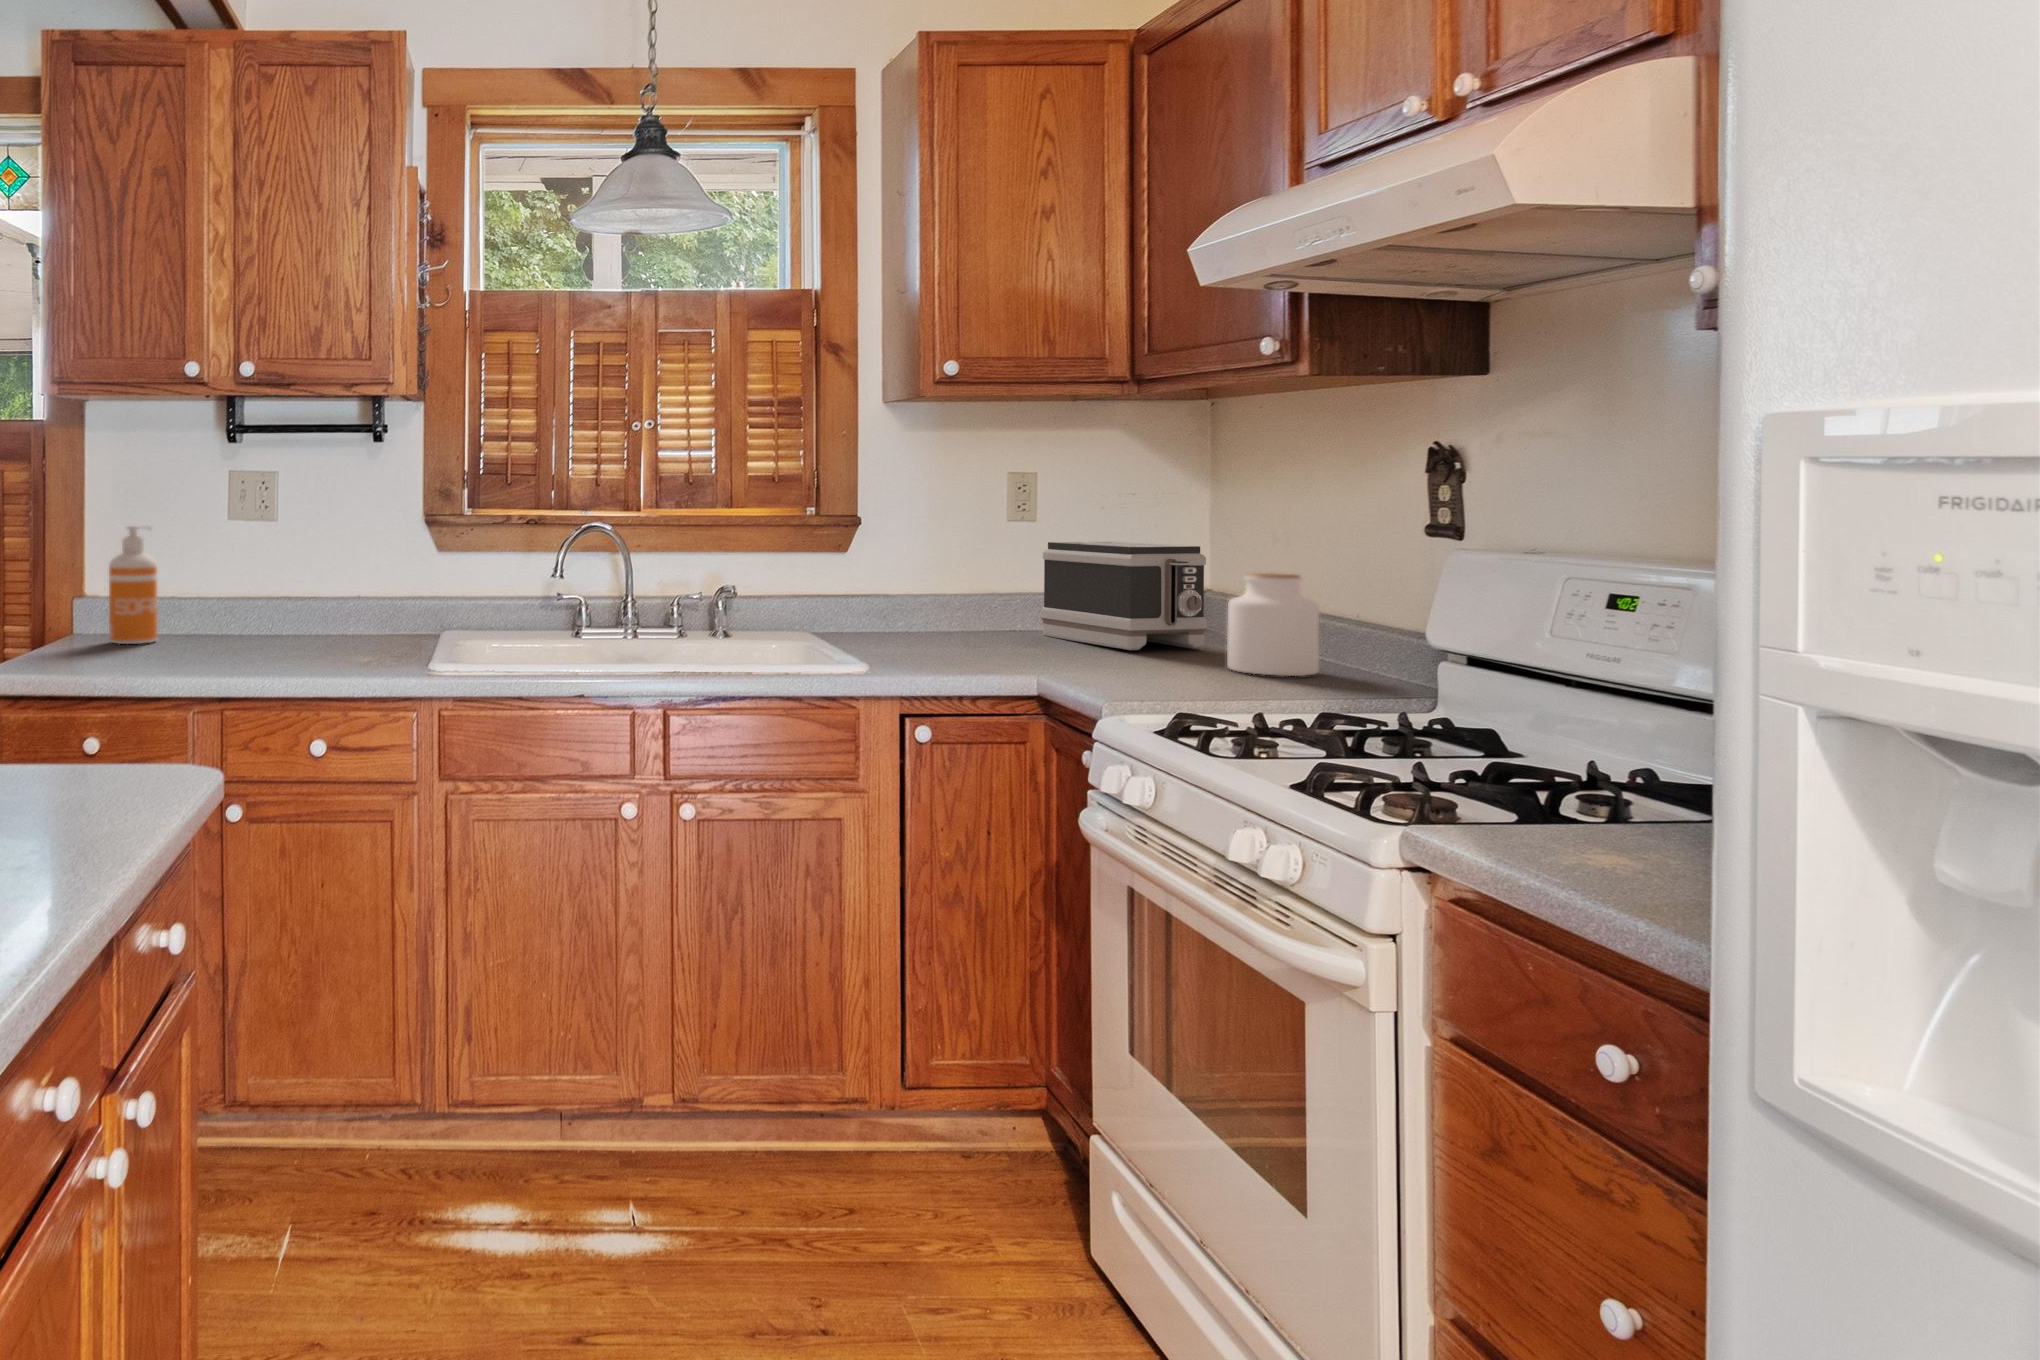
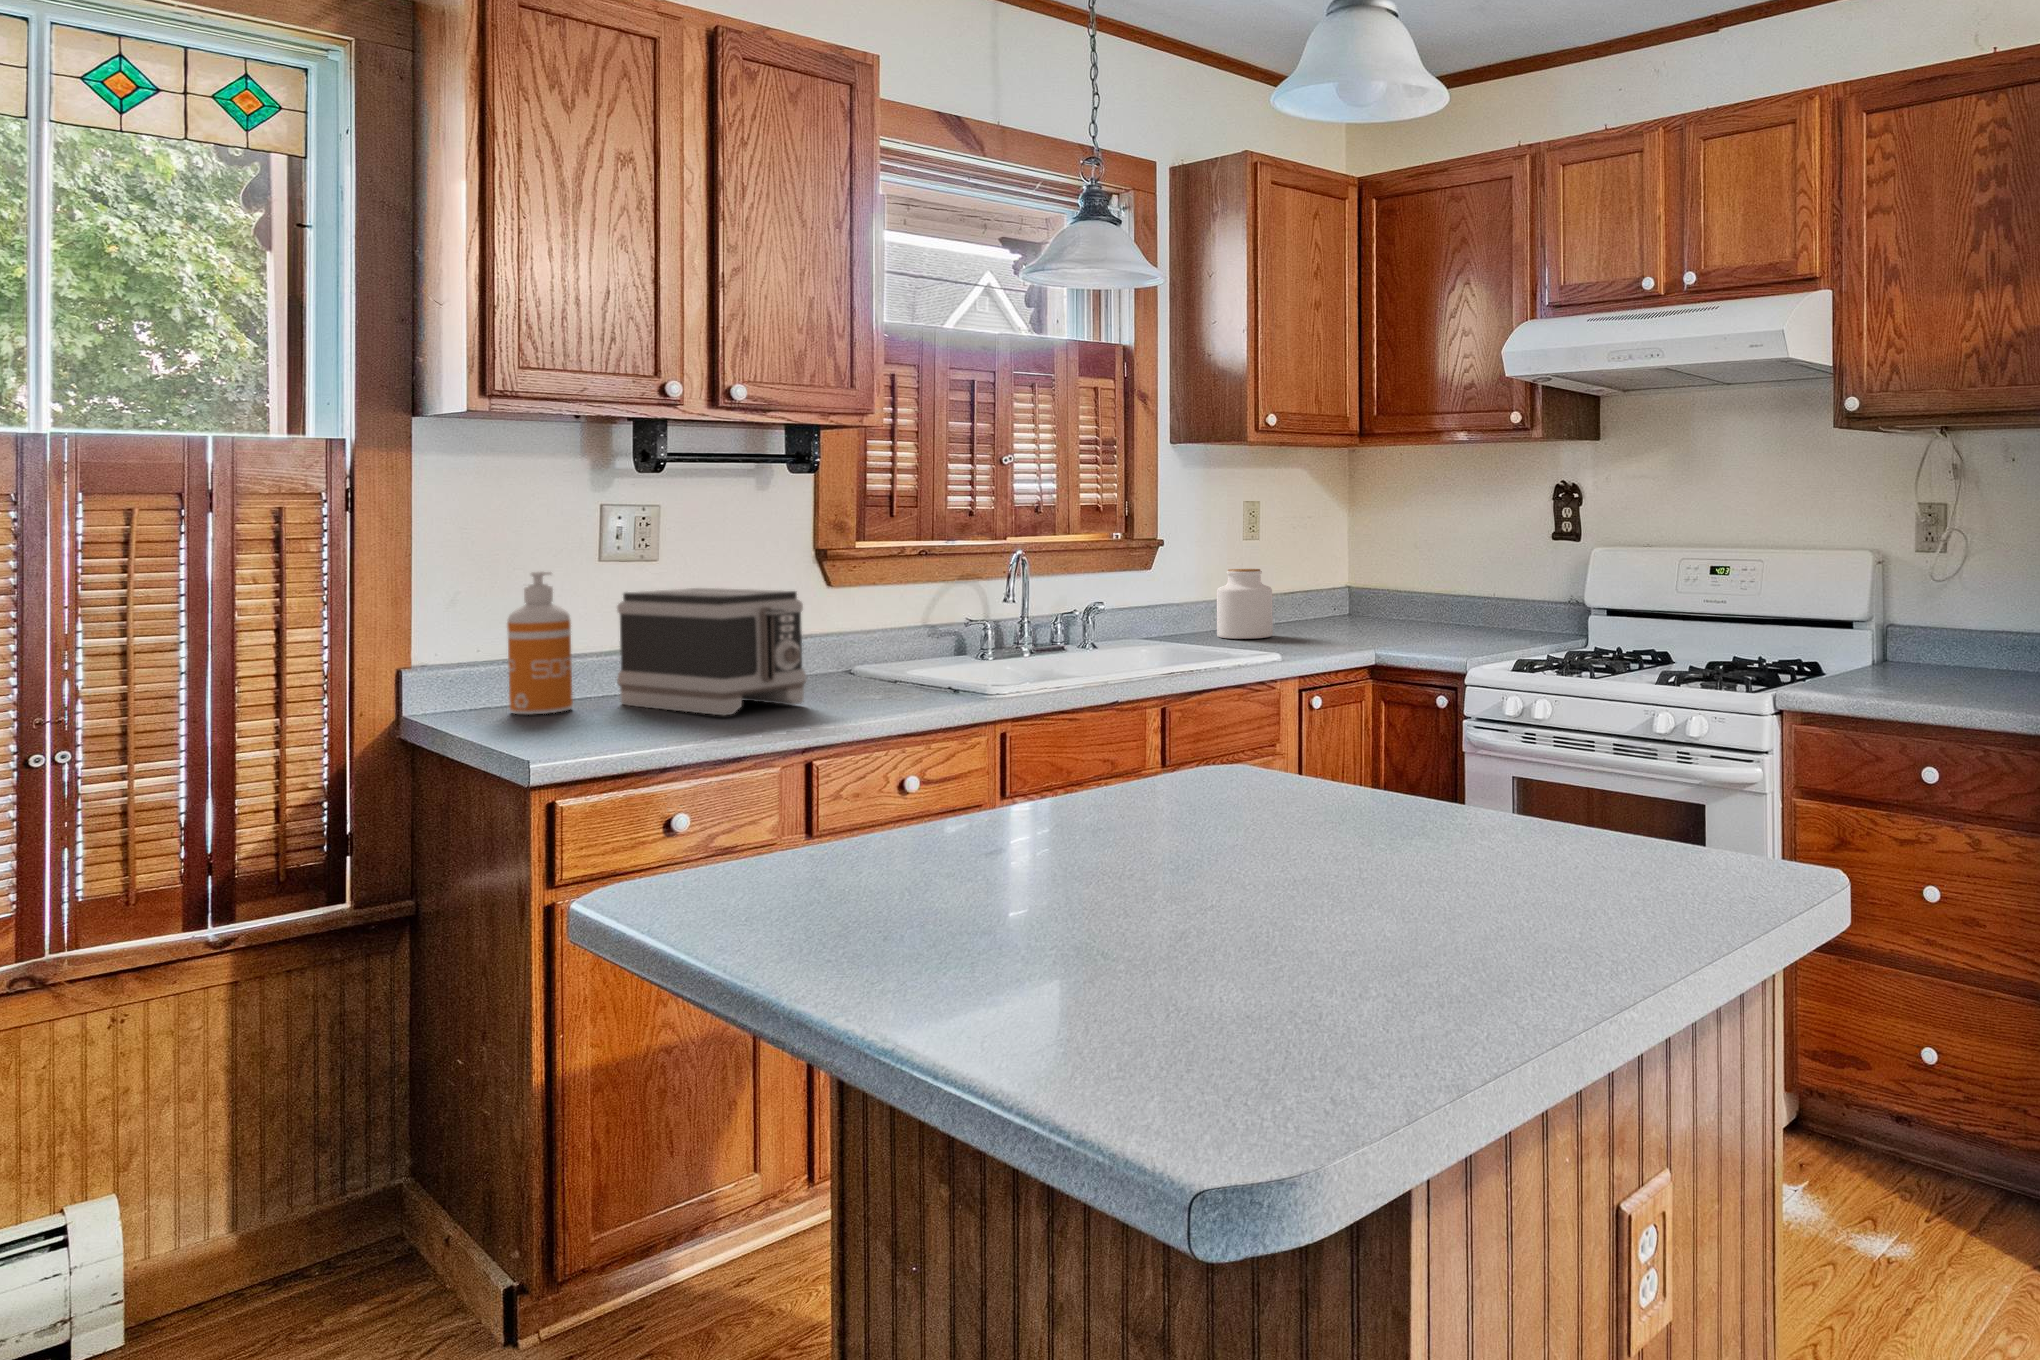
toaster: present [1041,542,1207,650] -> present [617,588,806,715]
jar: present [1227,573,1319,676] -> present [1217,569,1273,639]

